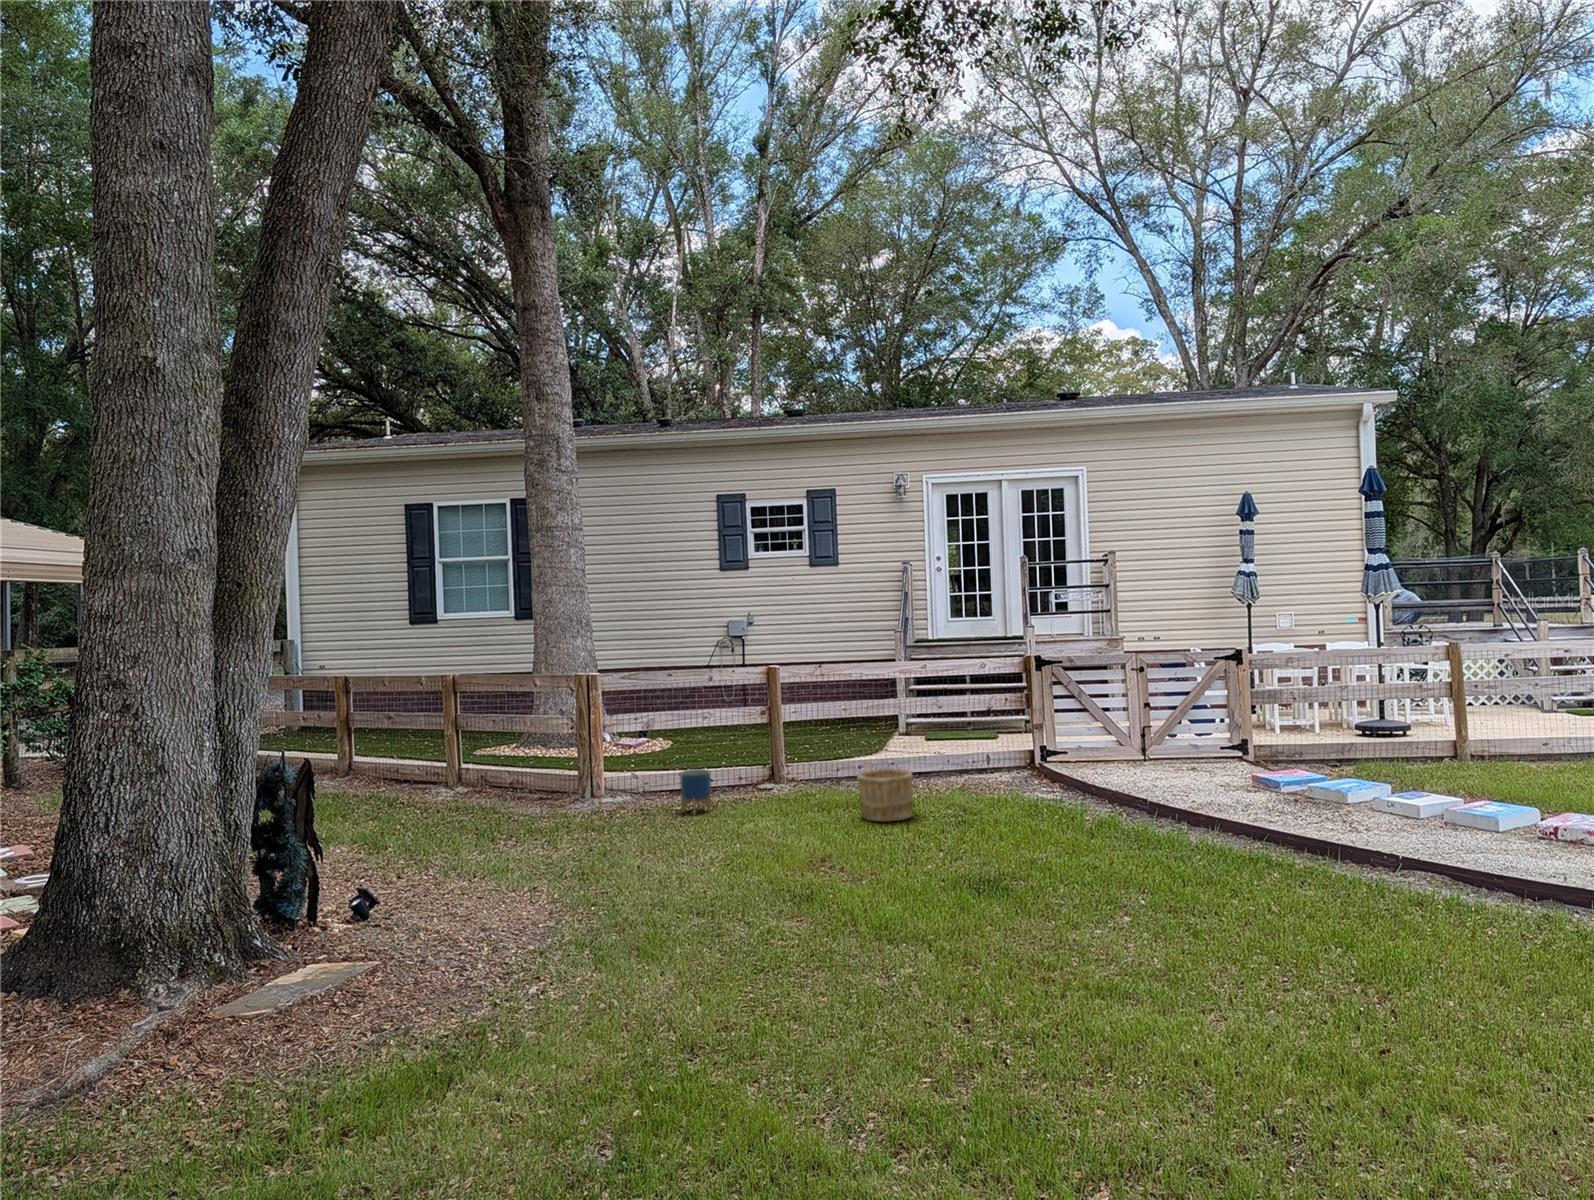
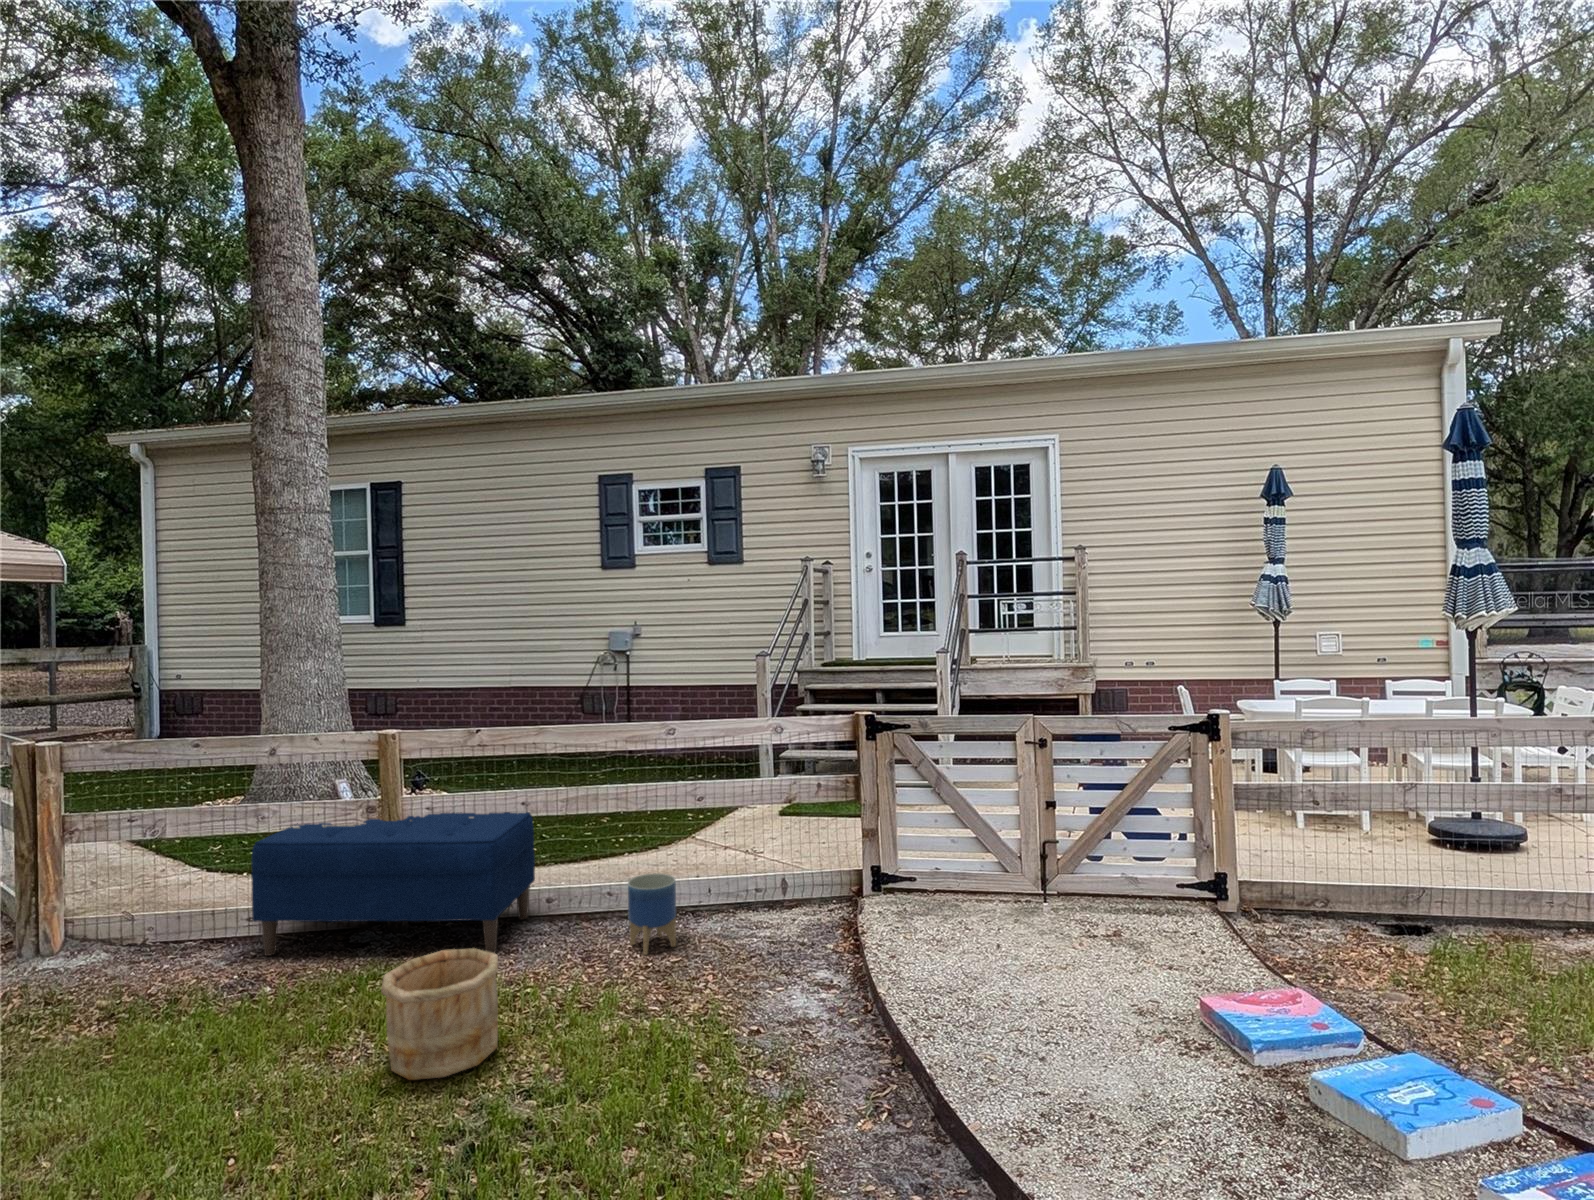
bench: none [706,719,851,800] -> present [251,812,535,956]
planter: present [681,769,711,815] -> present [628,873,676,955]

